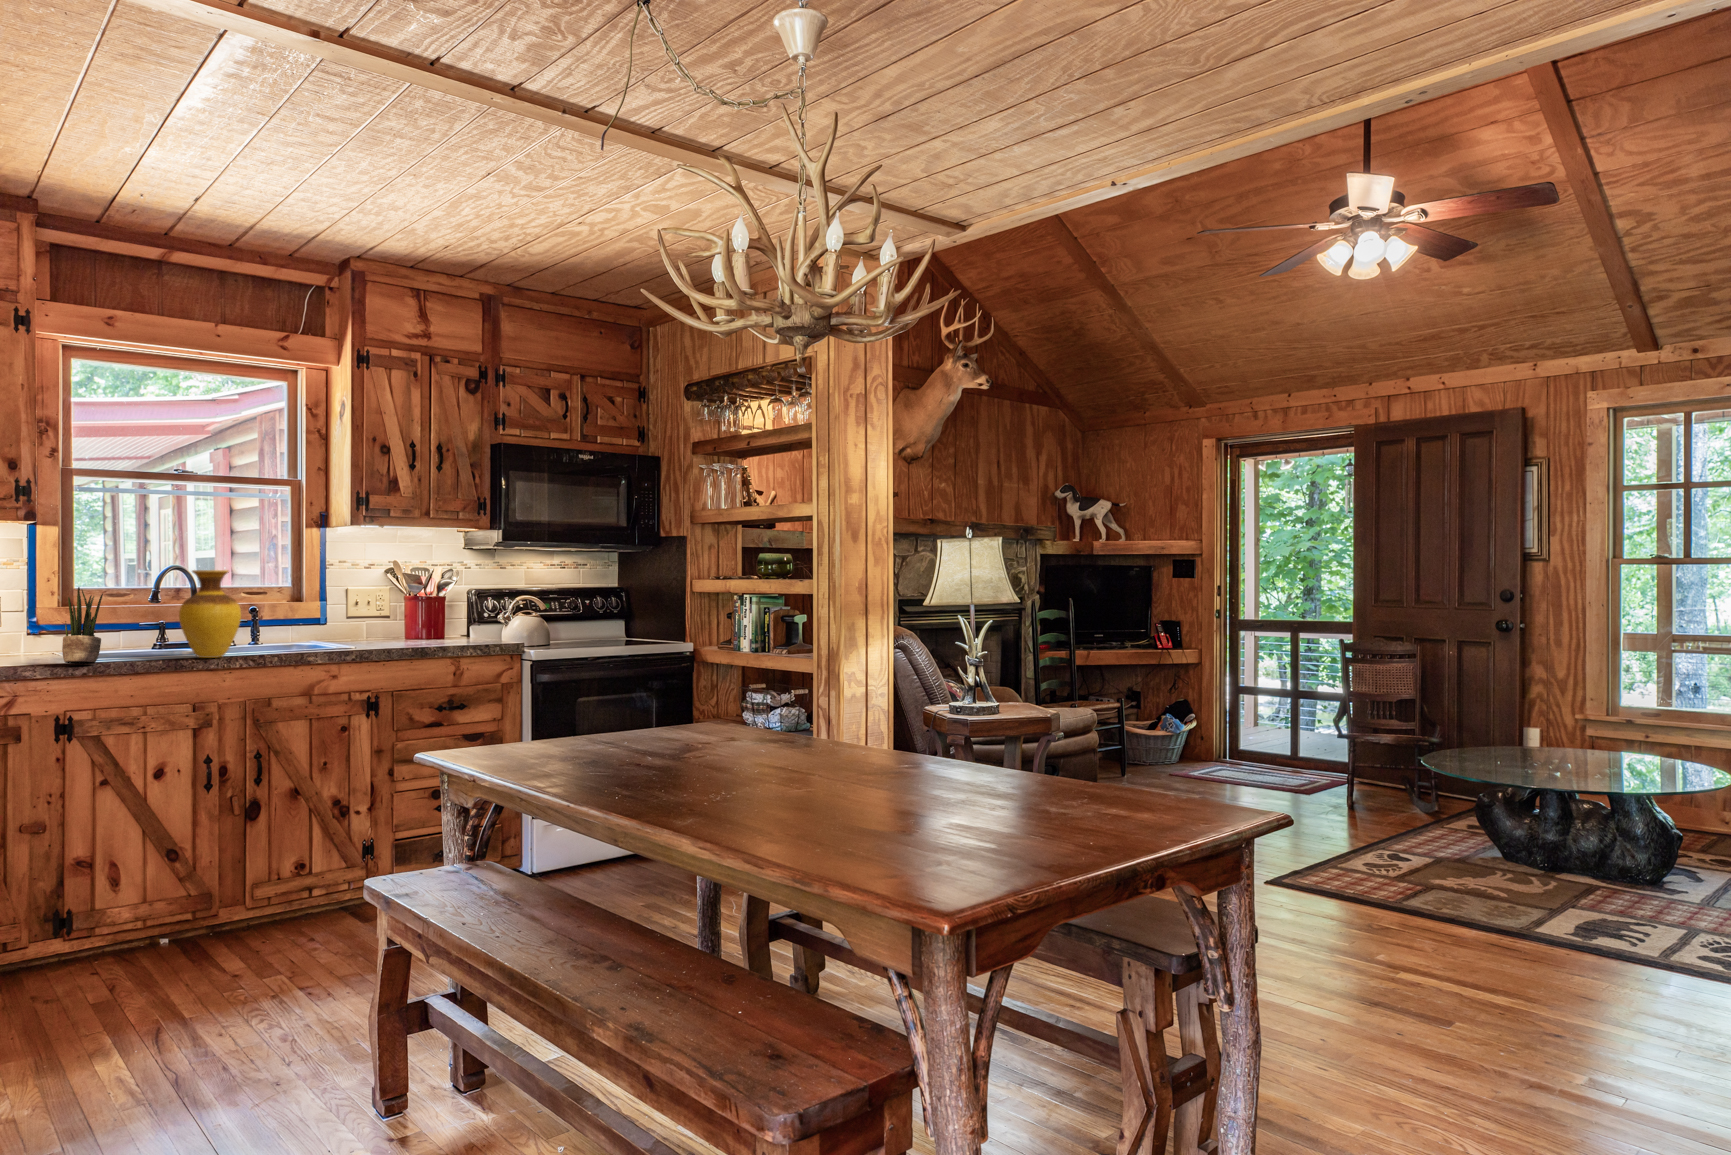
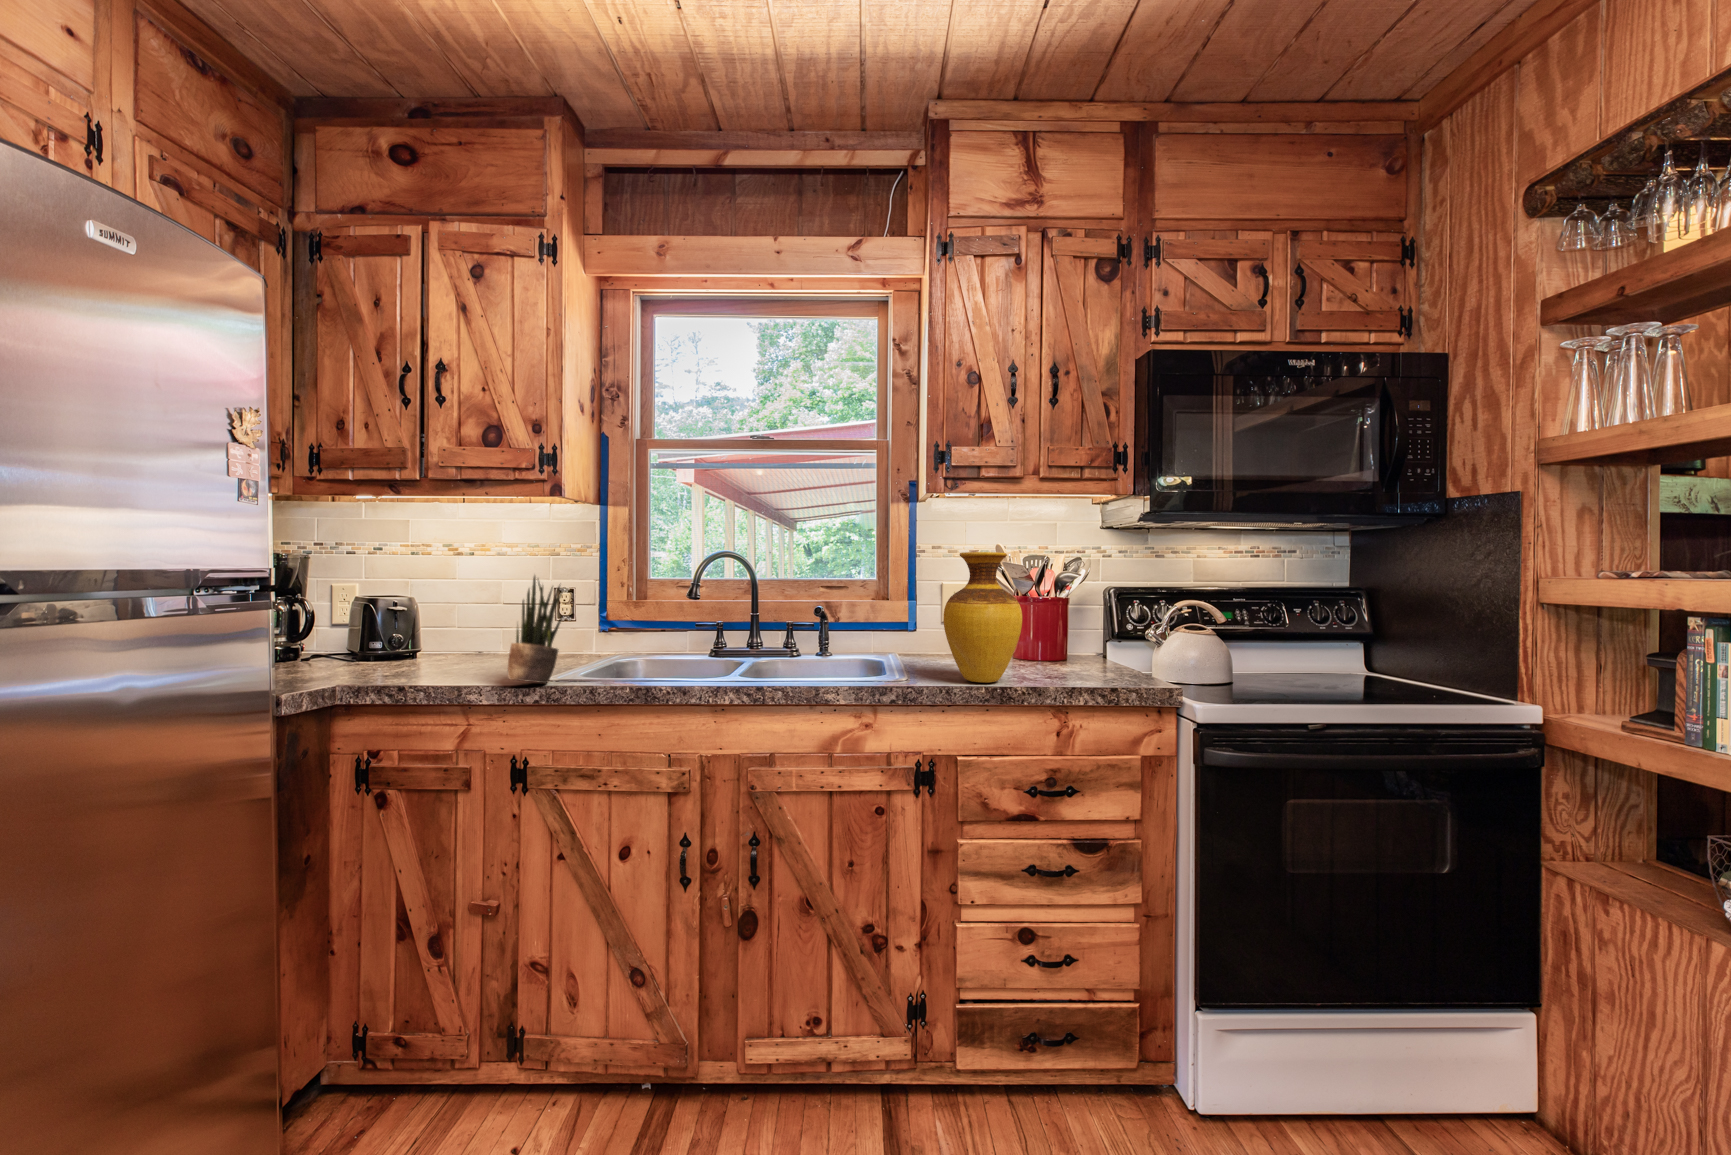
vase: present [179,570,241,658] -> present [943,552,1022,683]

